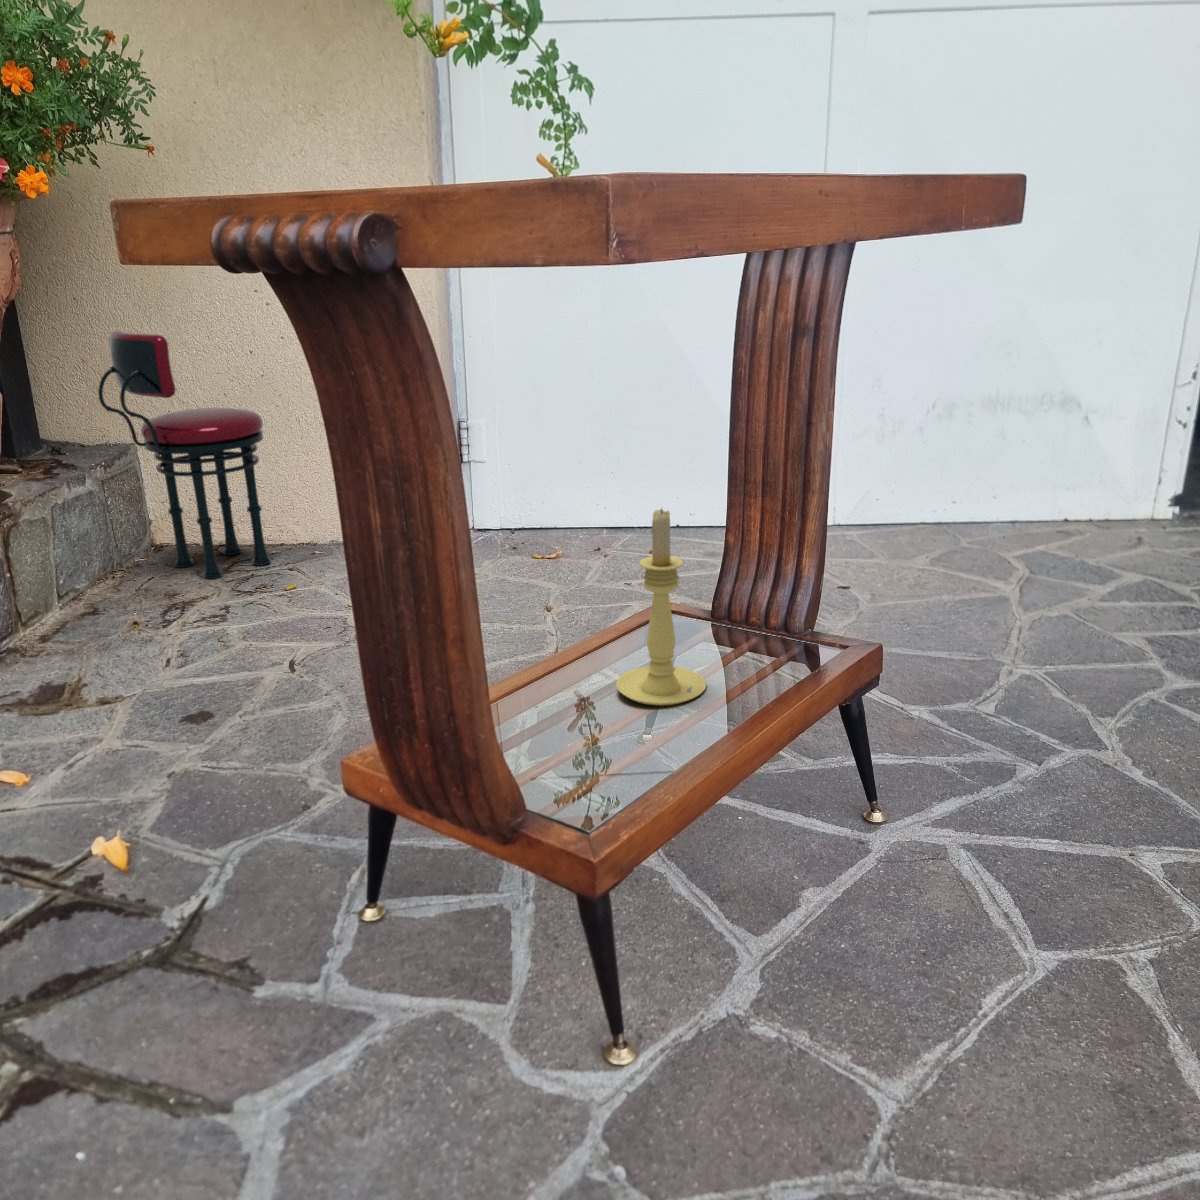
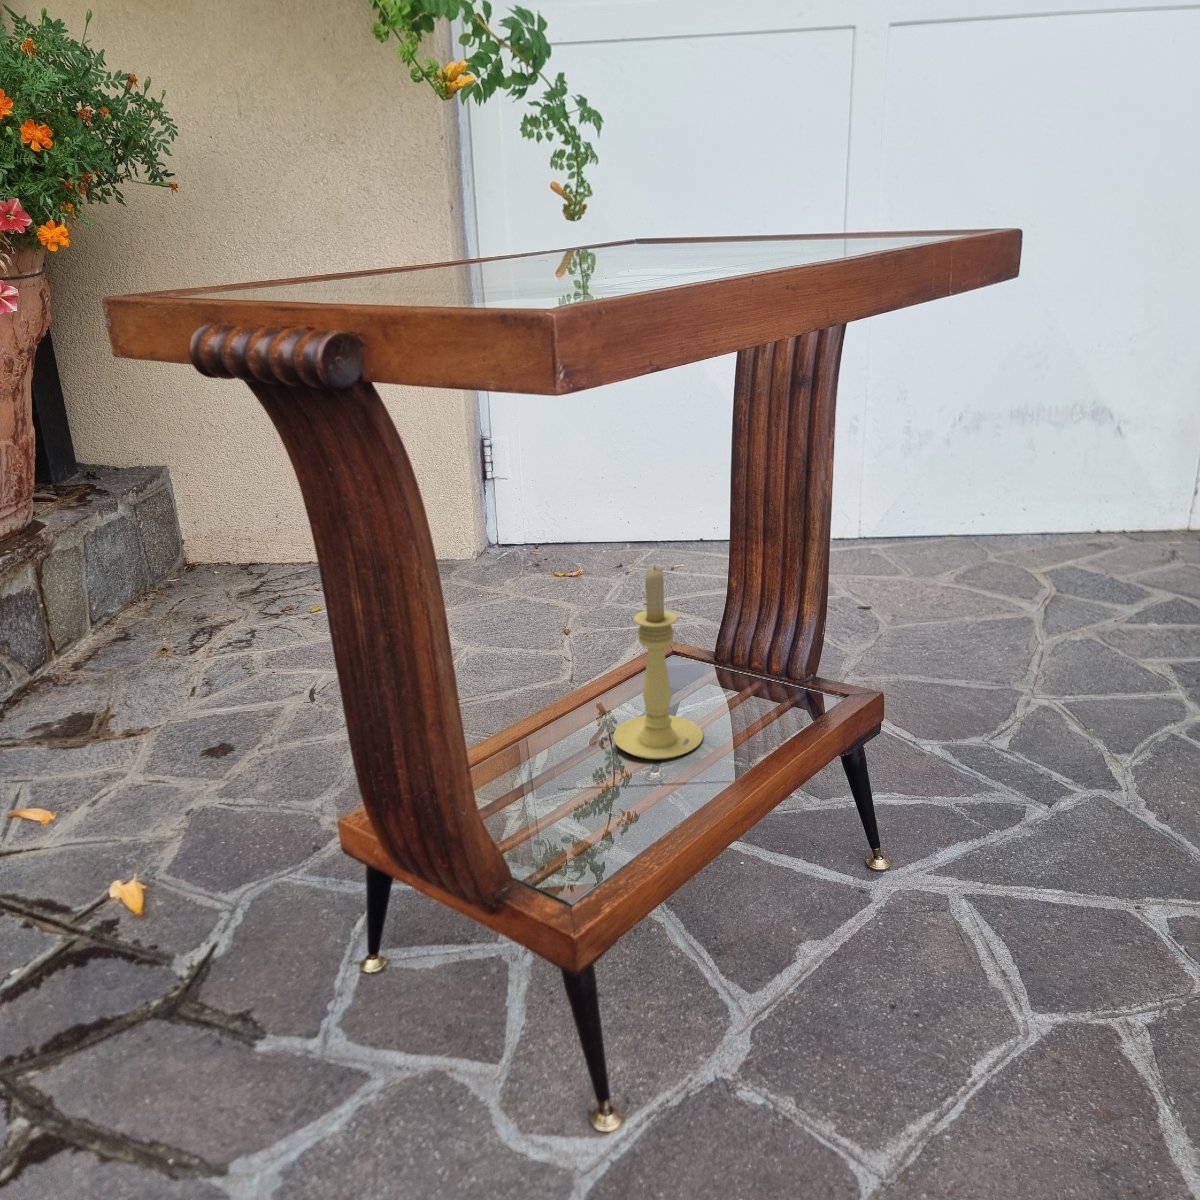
stool: present [98,330,271,579] -> none [130,362,300,601]

